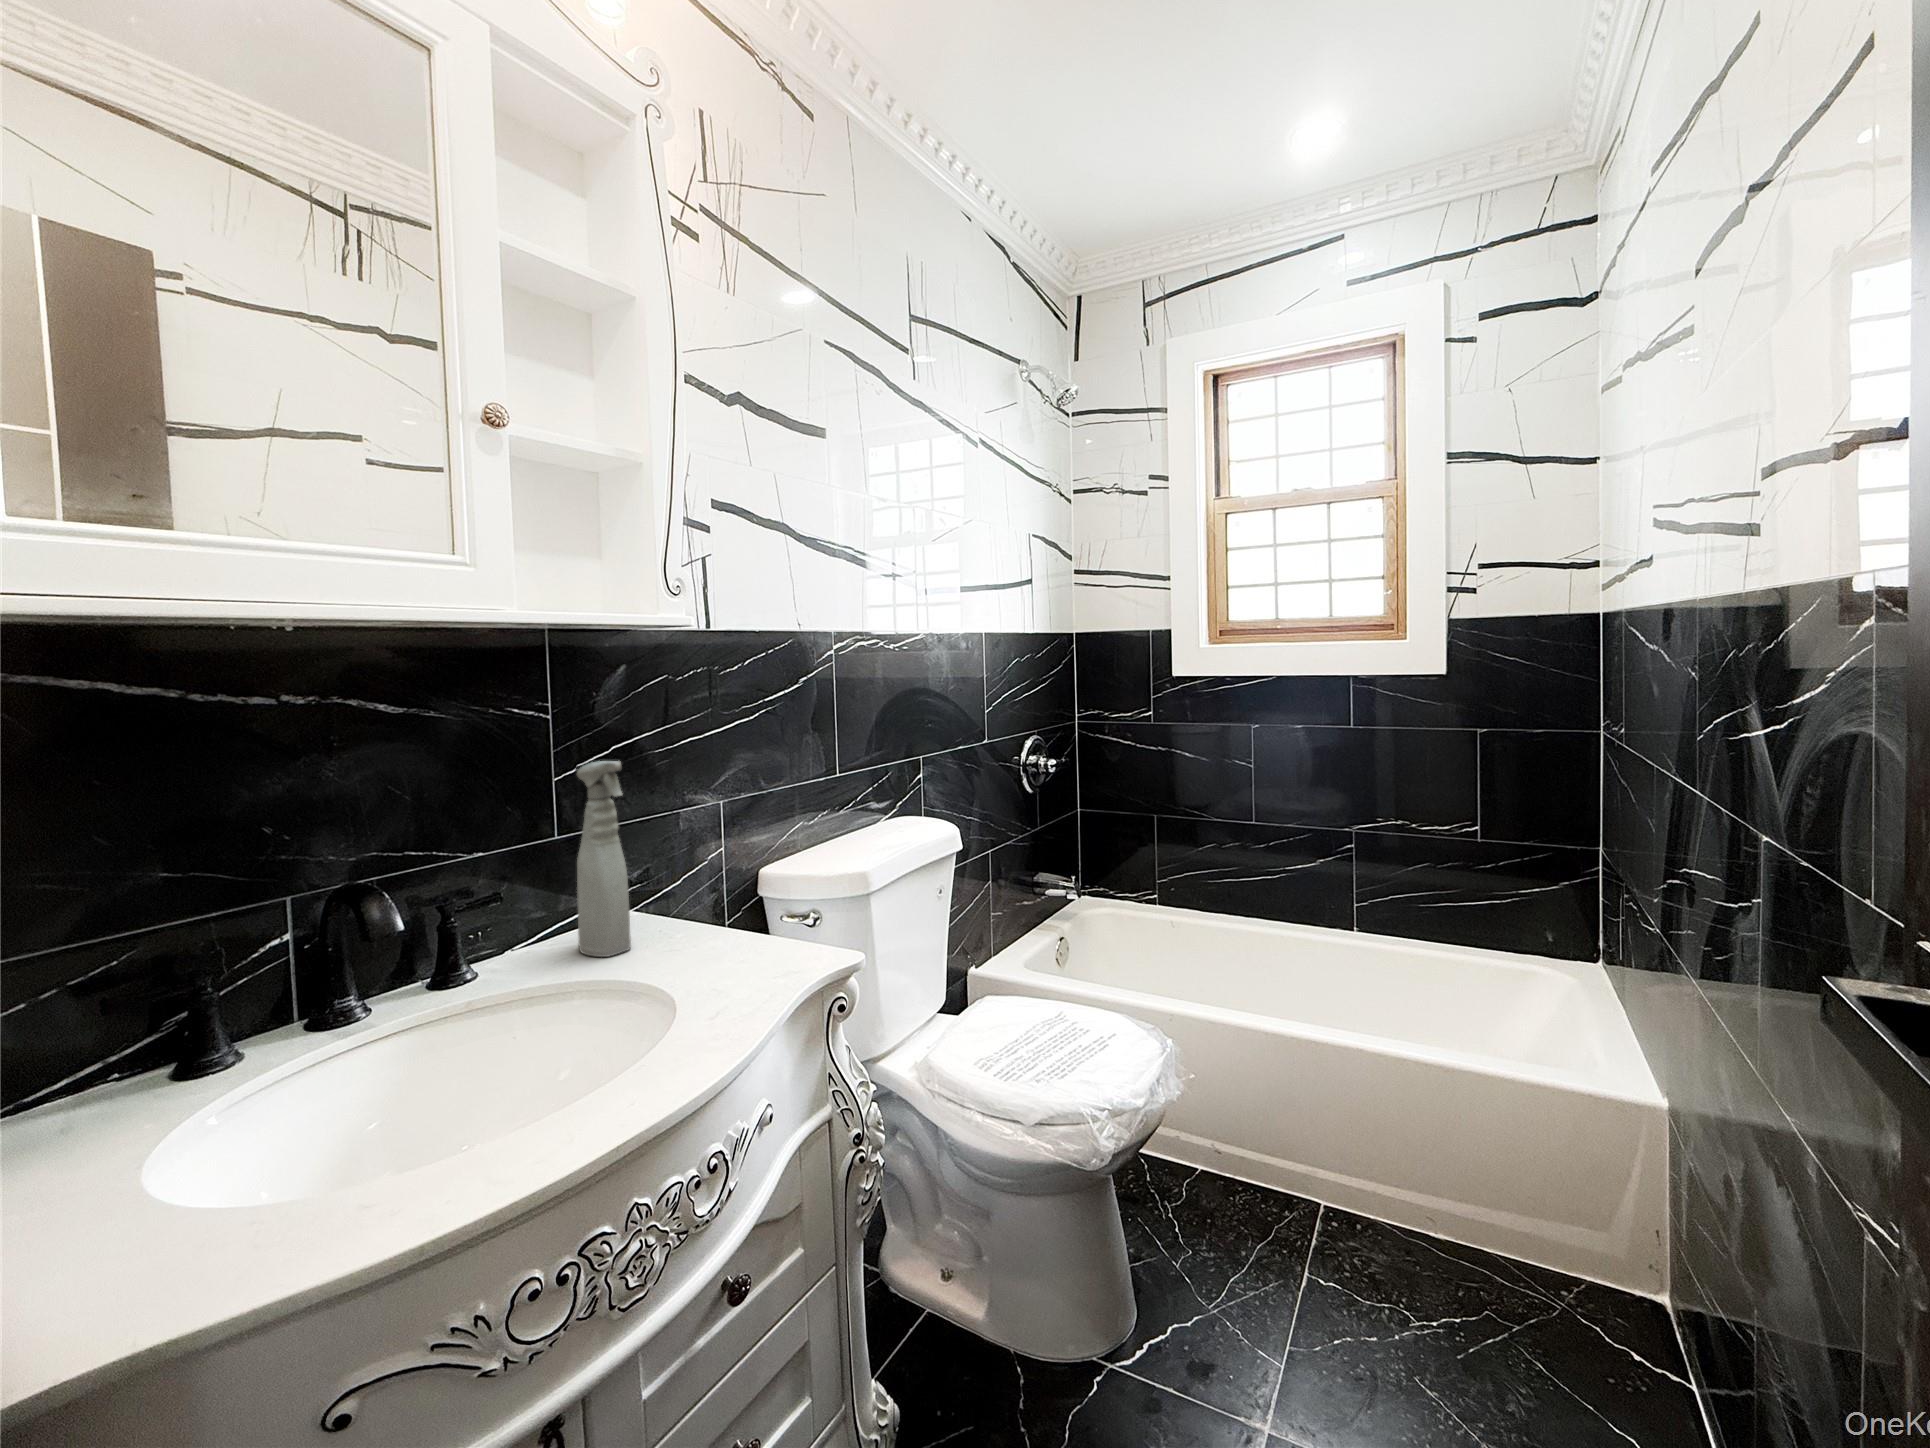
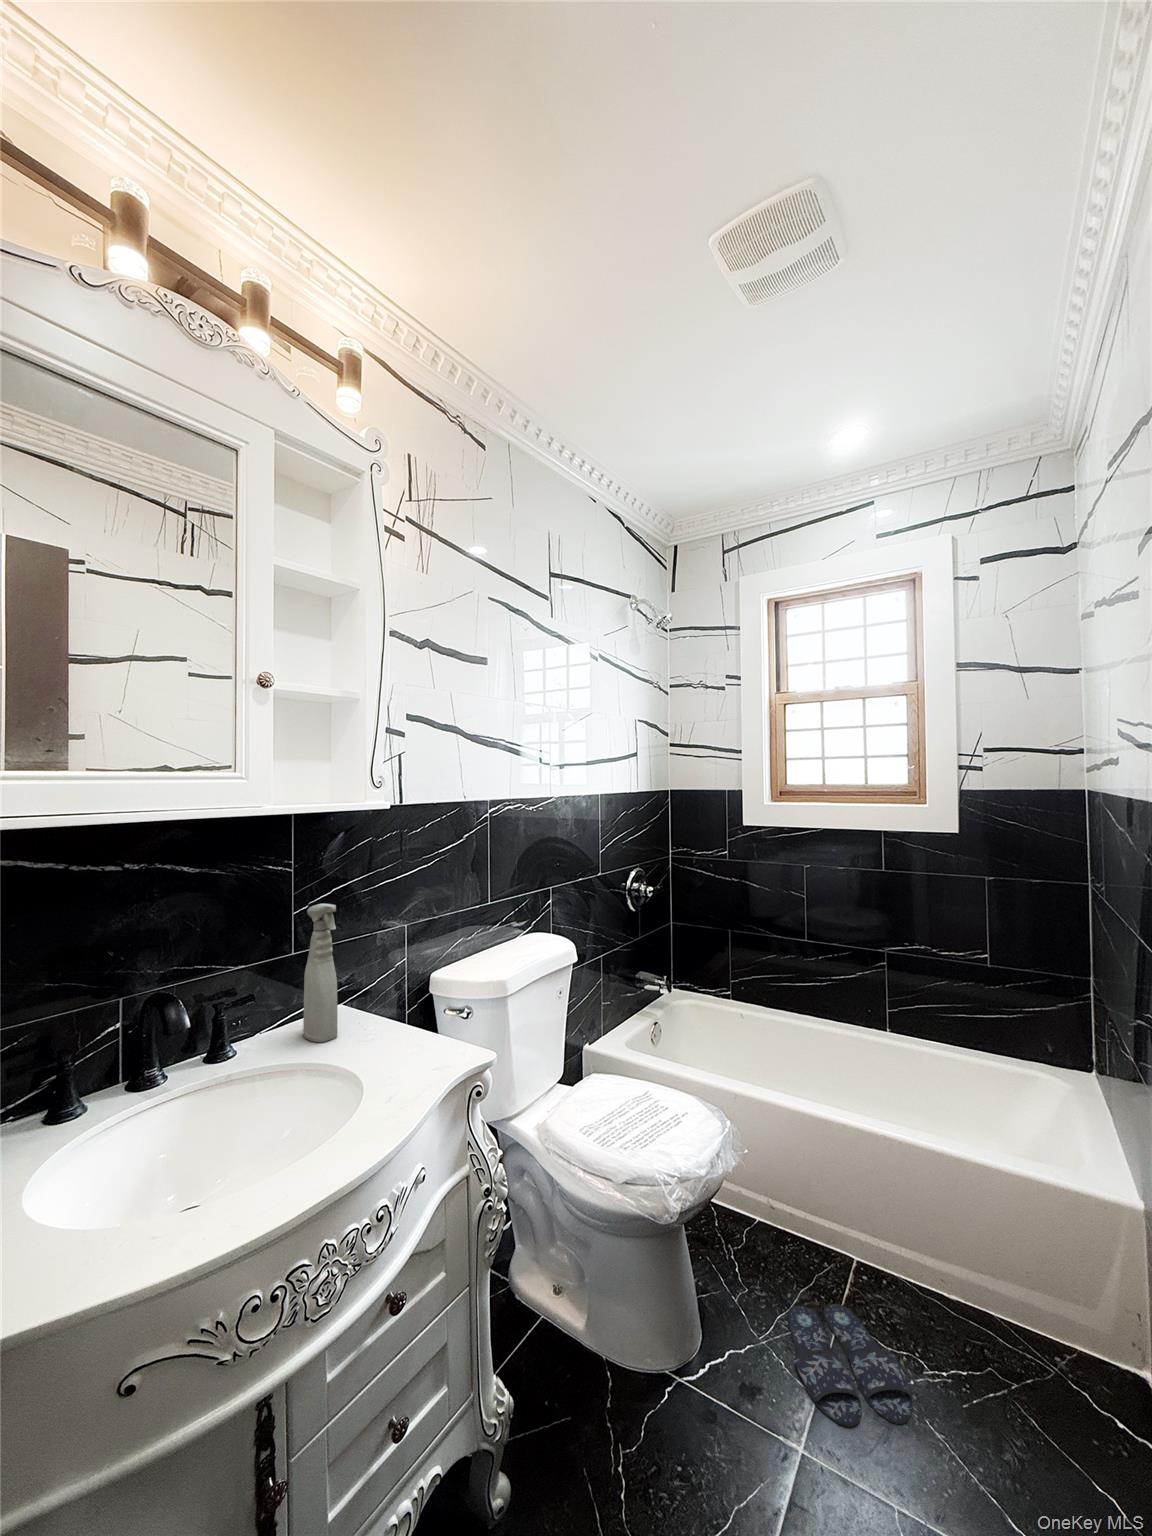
slippers: none [1244,1254,1397,1392] -> present [788,1304,912,1427]

